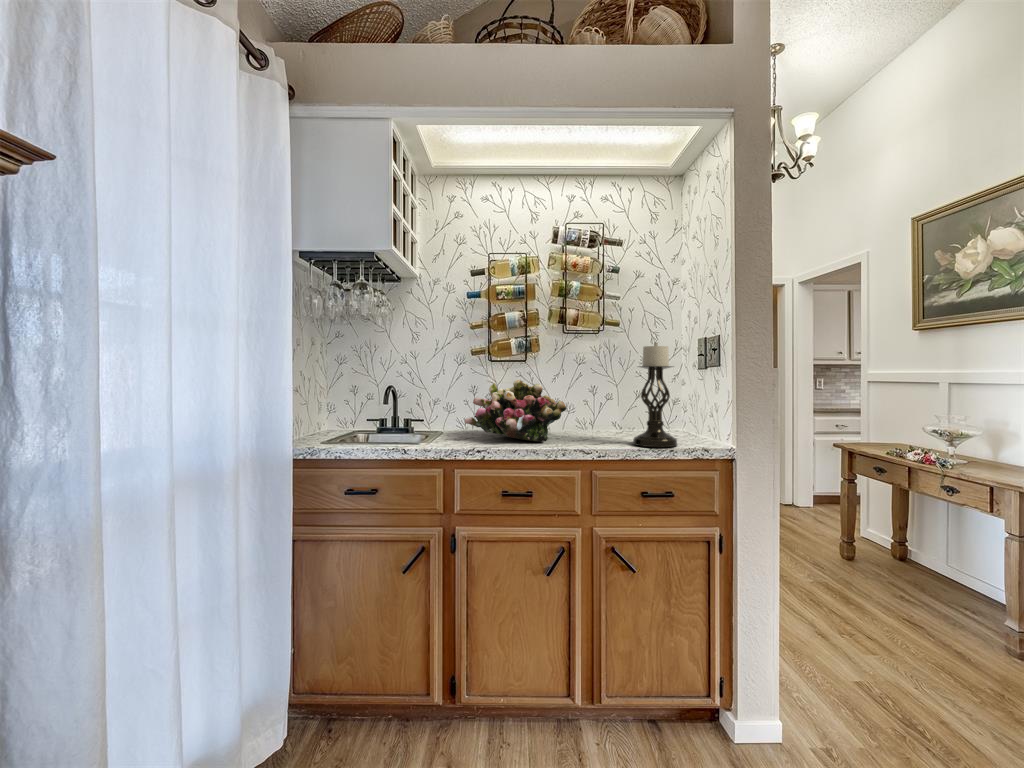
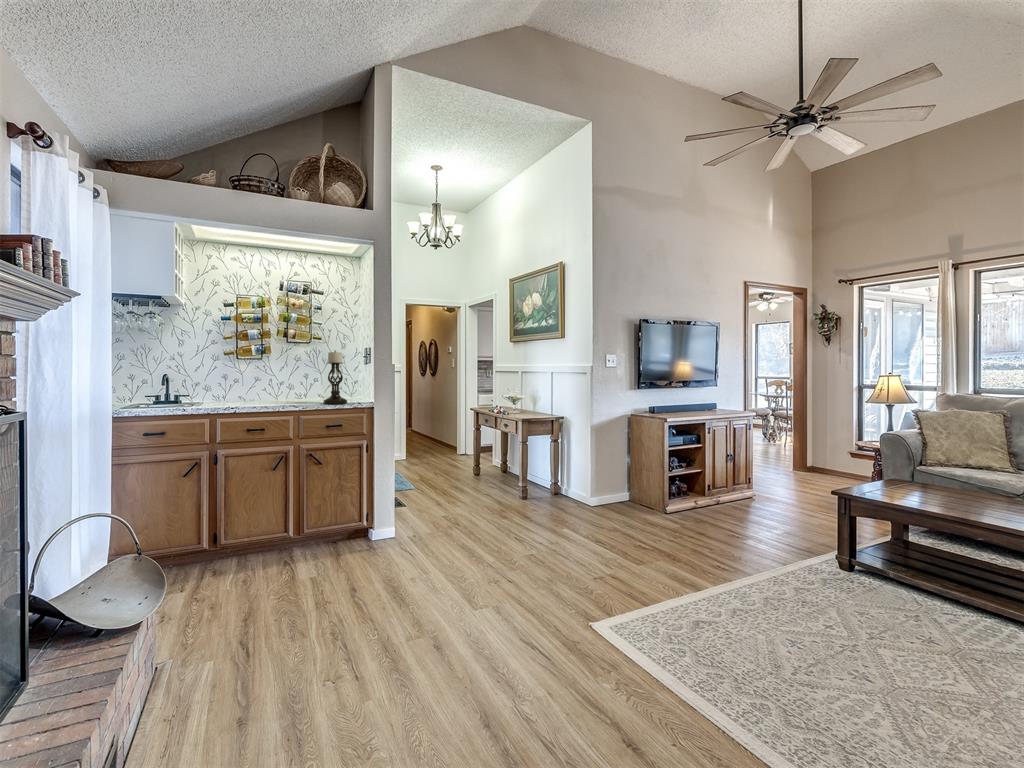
flower arrangement: present [465,379,566,441] -> none [222,370,286,404]

